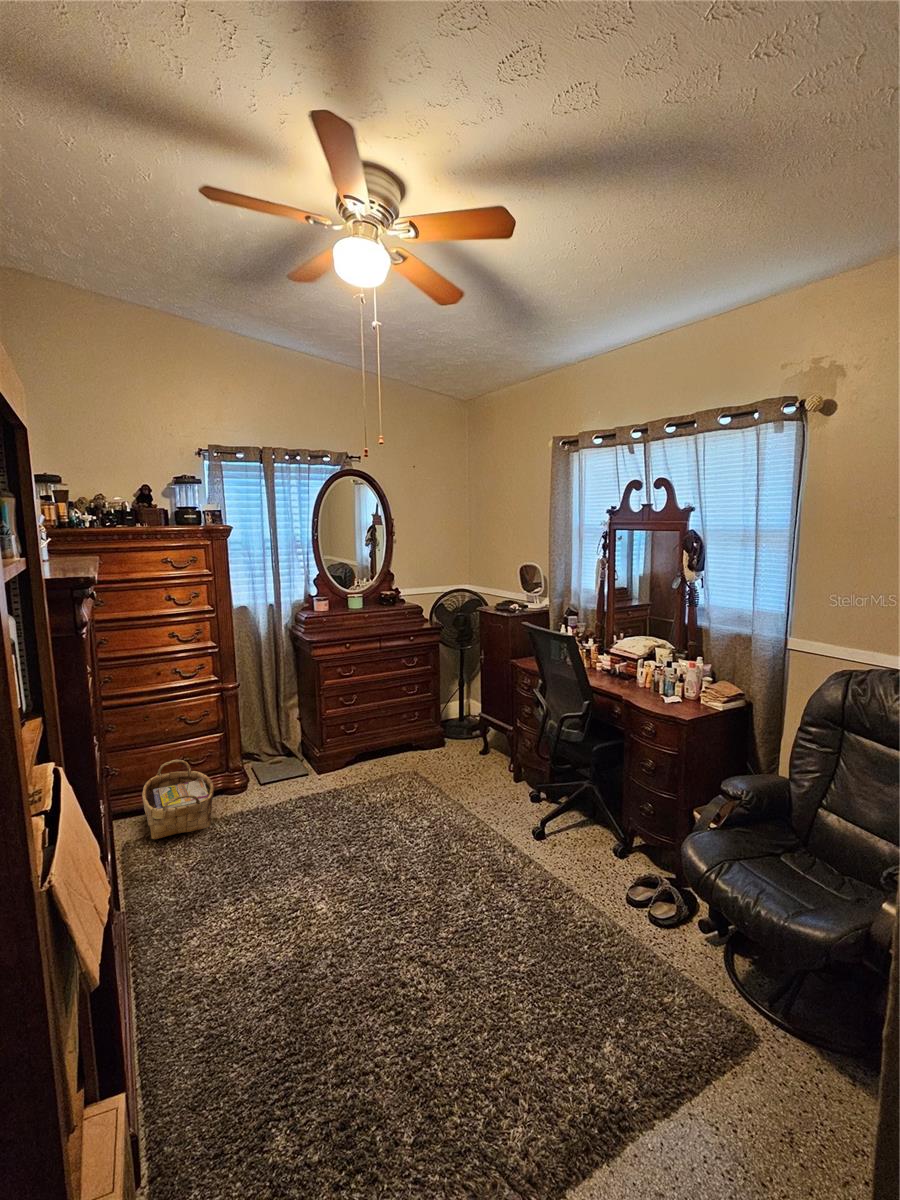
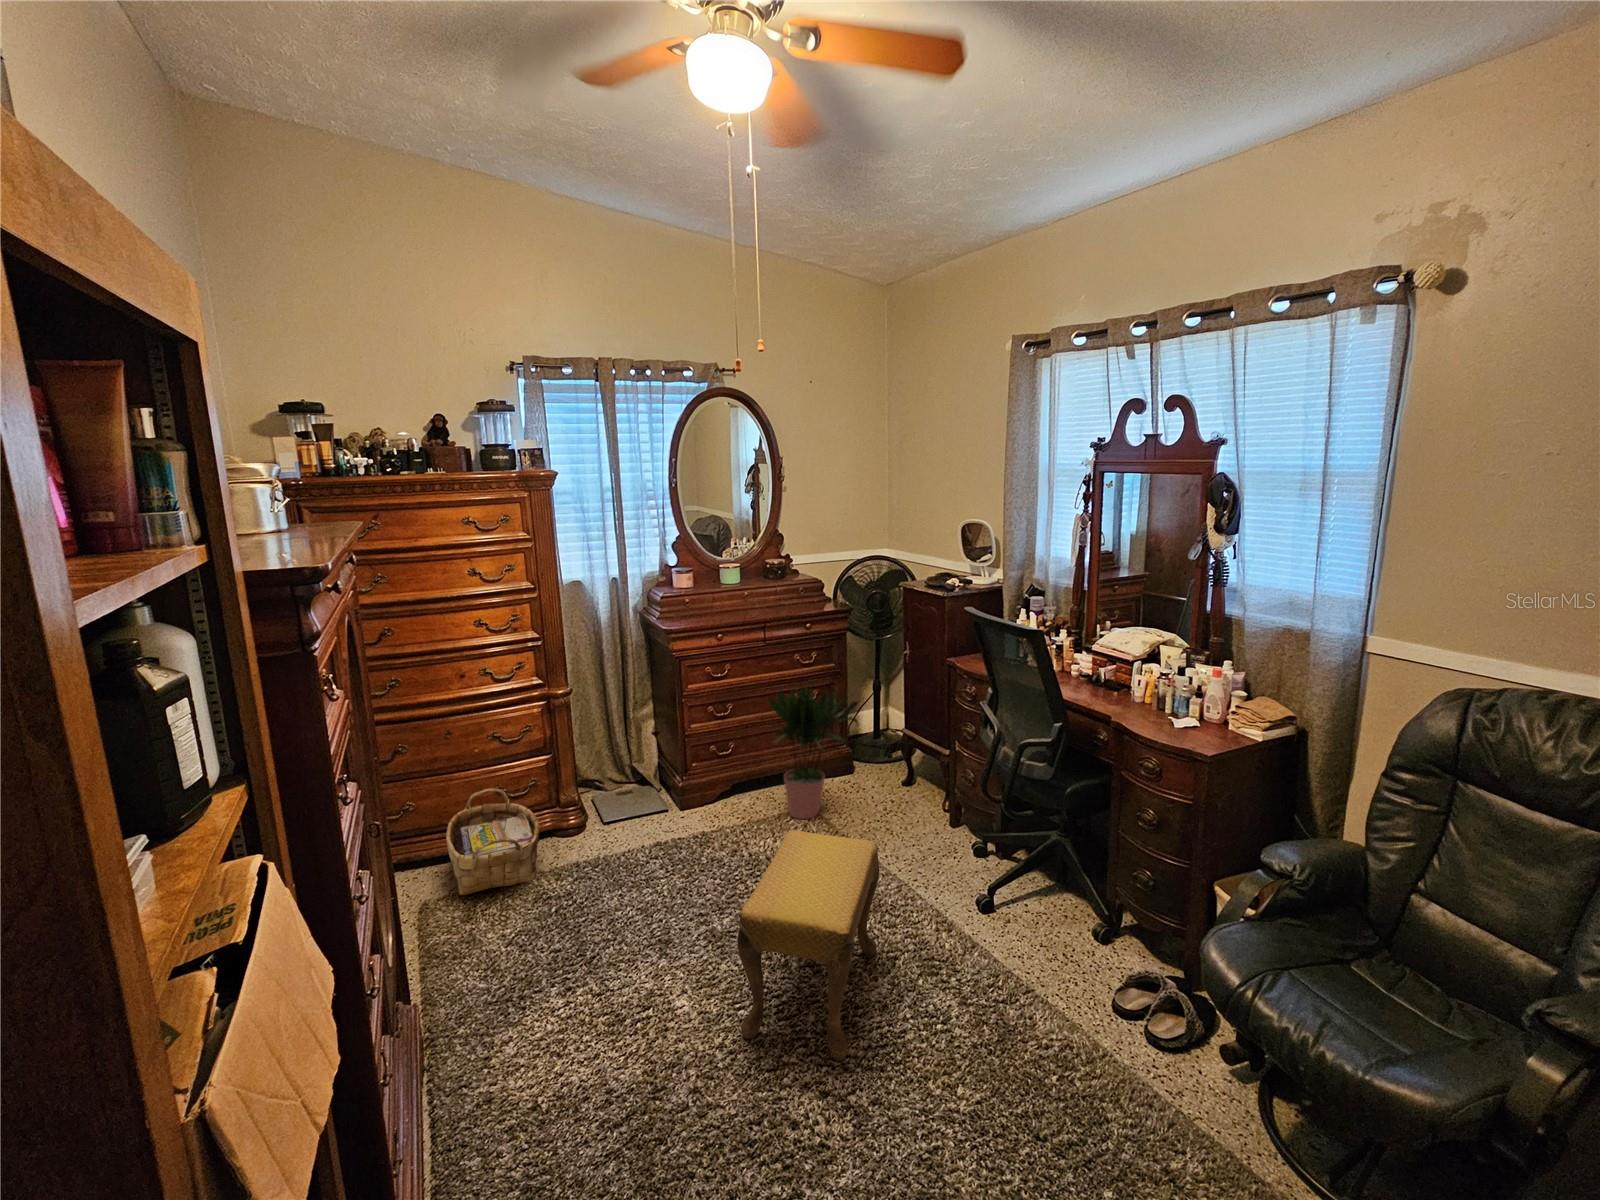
potted plant: none [384,673,456,779] -> present [769,685,859,819]
footstool: none [363,781,465,942] -> present [738,830,879,1061]

